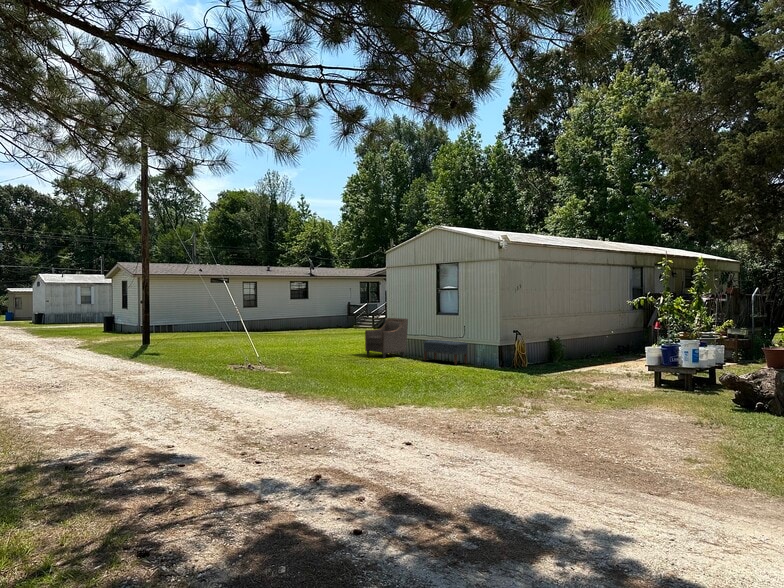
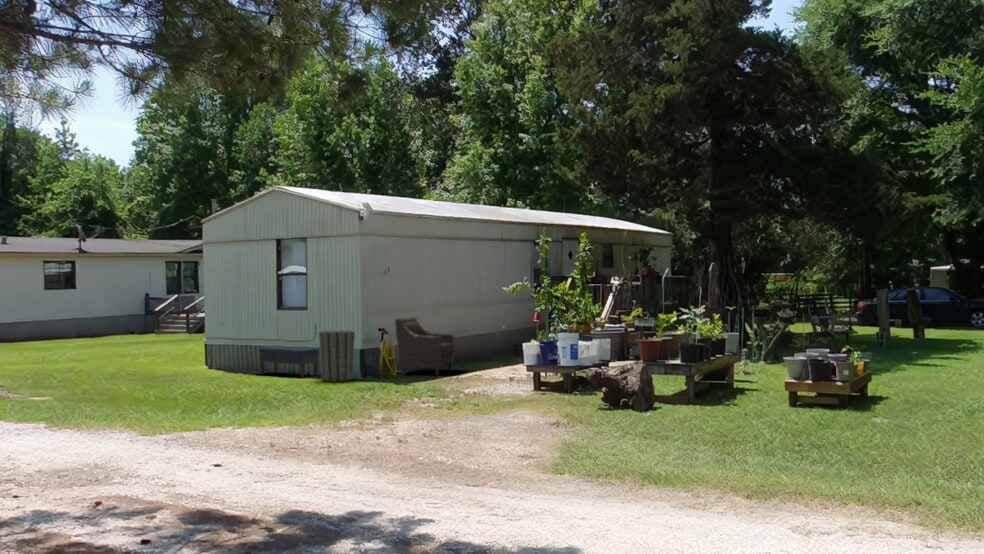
chair: present [365,318,408,358] -> present [395,317,454,375]
trash can: none [469,330,497,370] -> present [319,330,355,381]

